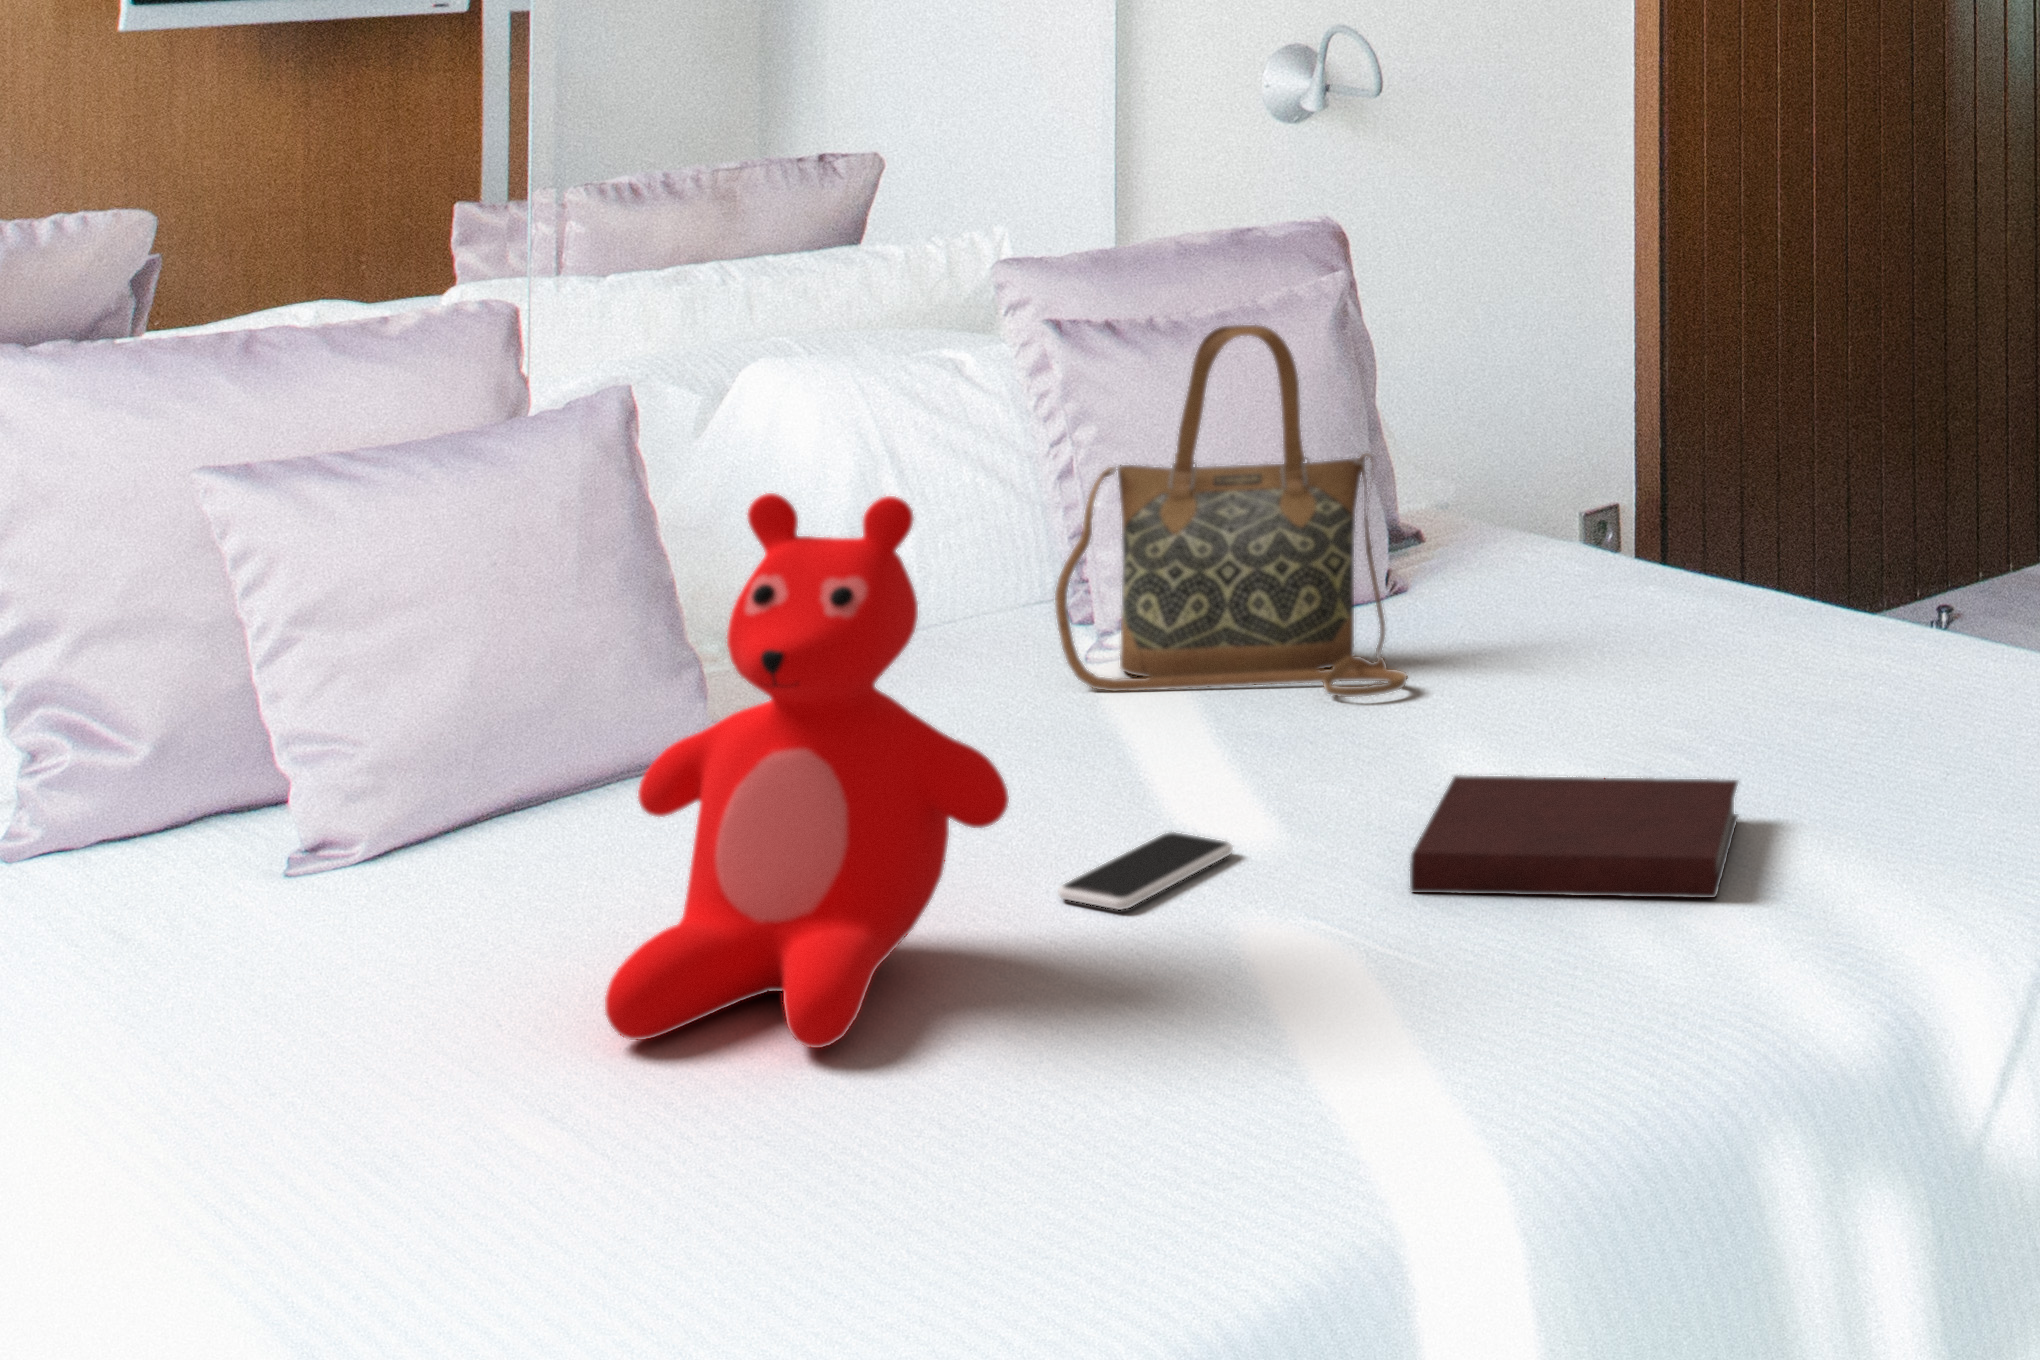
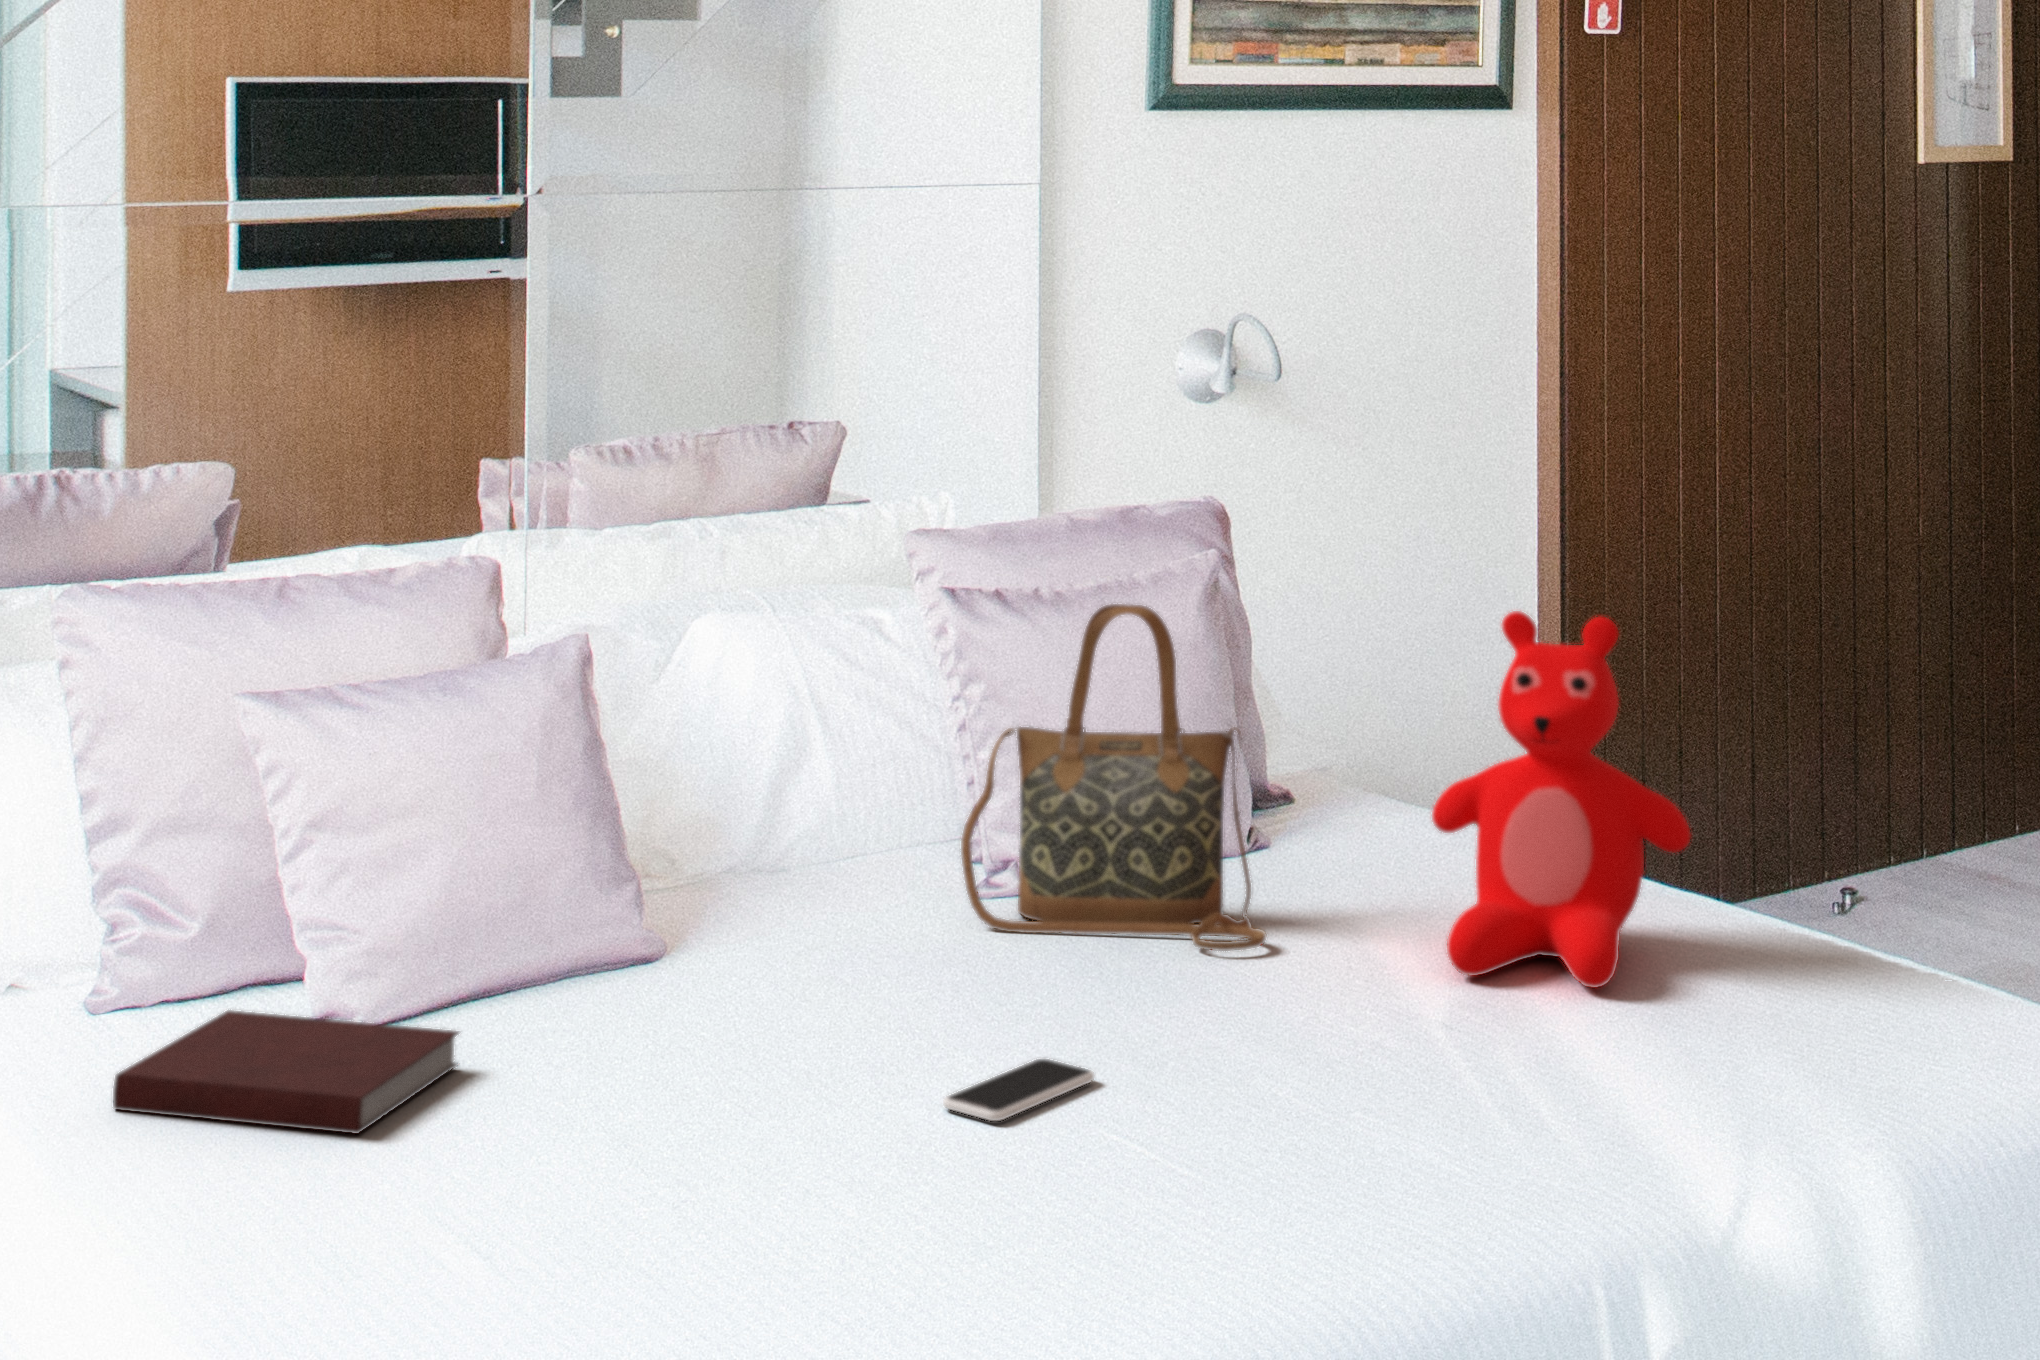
teddy bear: present [605,493,1009,1048] -> present [1432,611,1690,988]
notebook: present [1410,775,1738,898] -> present [113,1010,459,1134]

